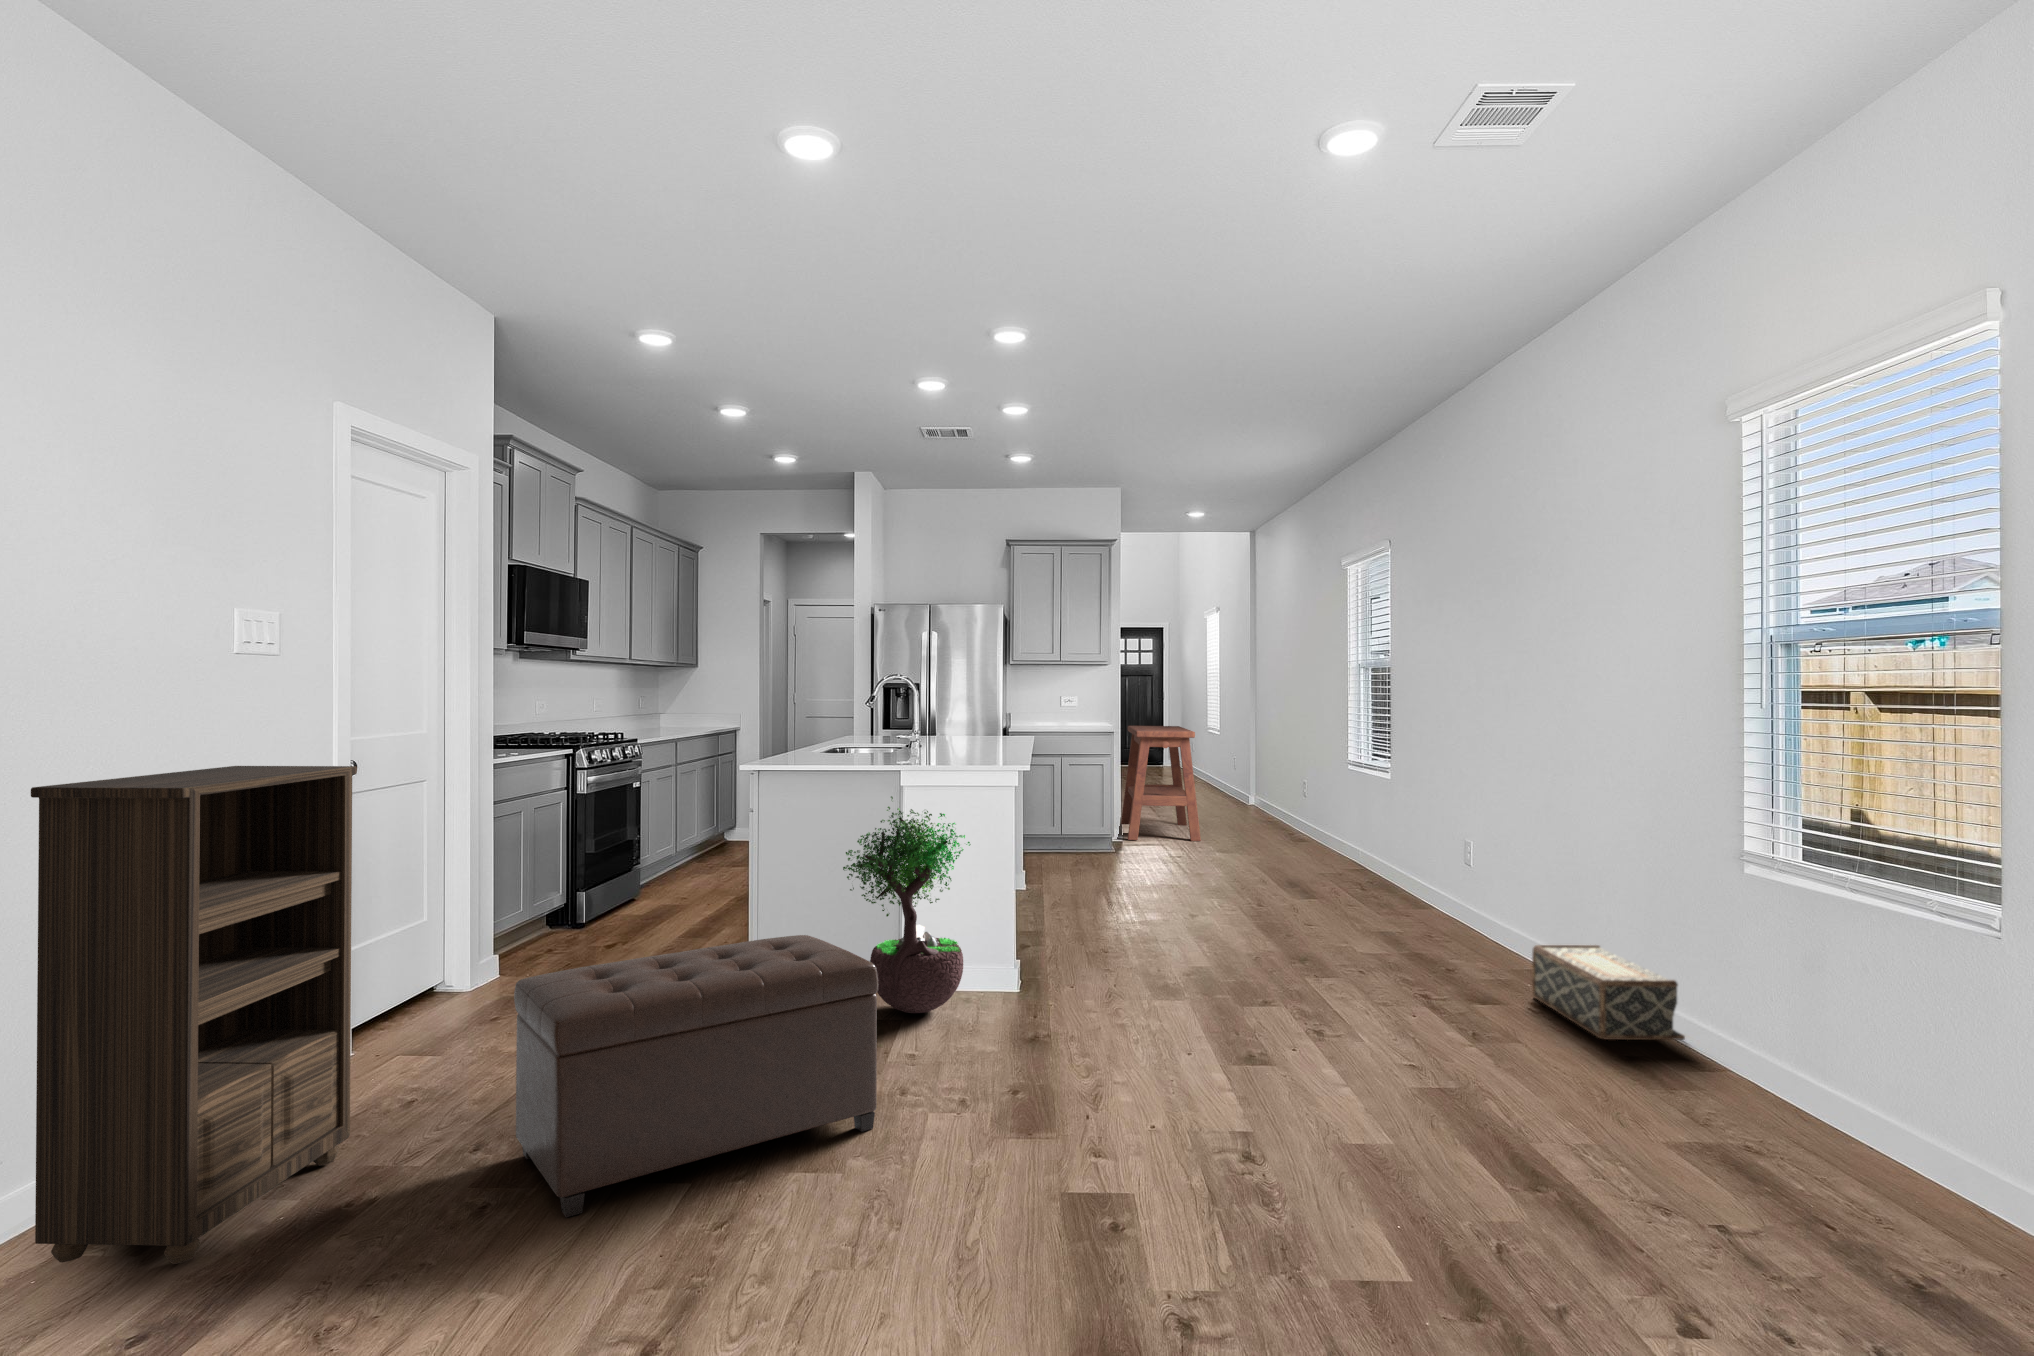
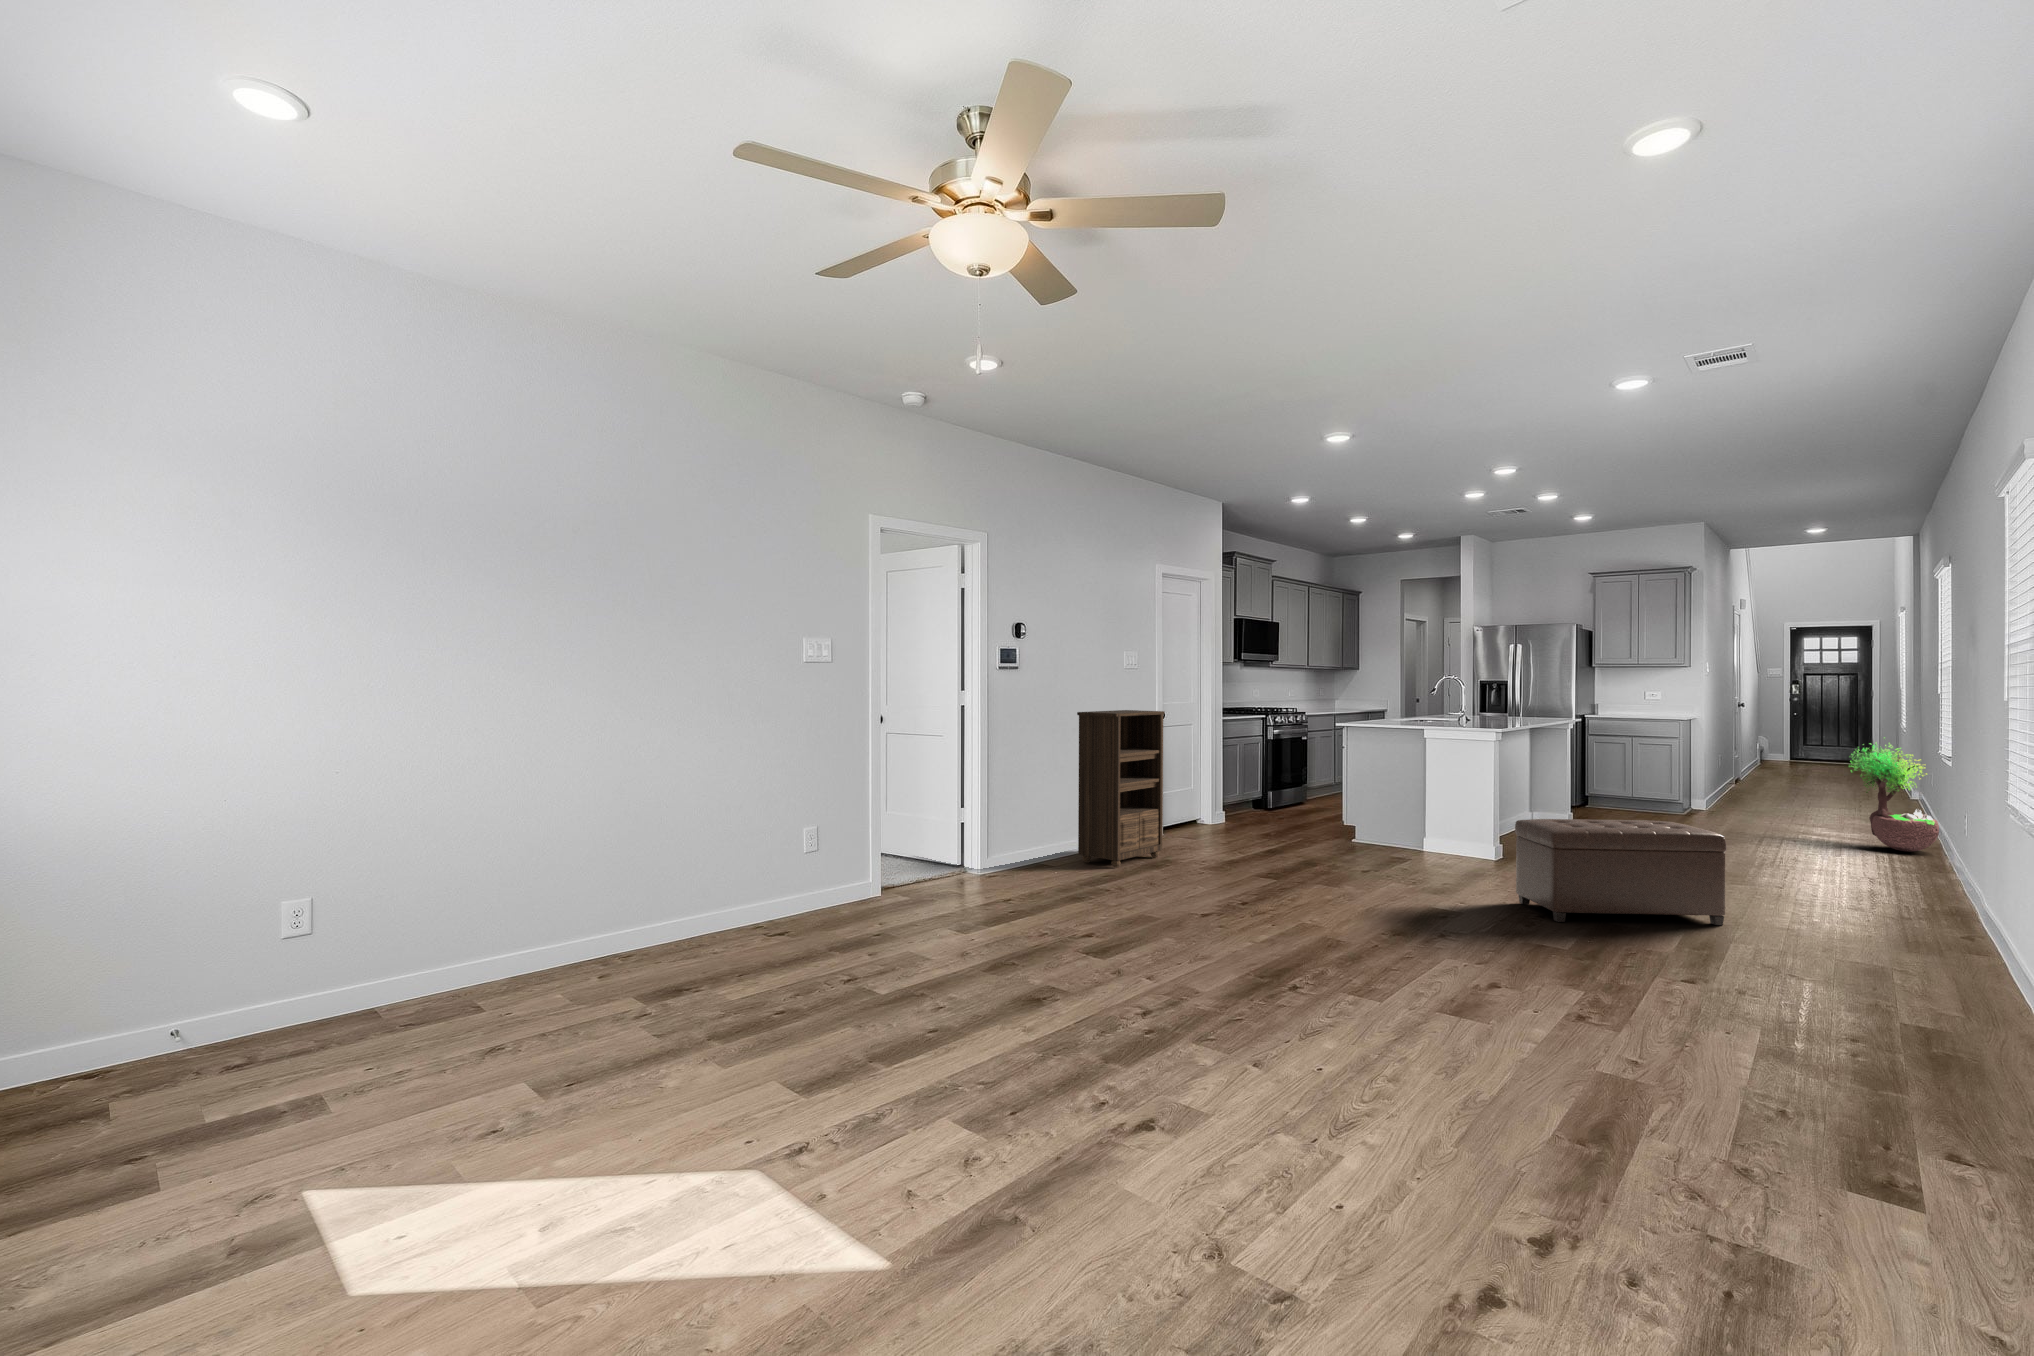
side table: present [1121,726,1201,841] -> none [1705,718,1789,815]
potted tree: present [843,796,971,1013] -> present [1849,737,1939,852]
ottoman: present [514,935,878,1217] -> present [1515,819,1726,925]
woven basket: present [1532,945,1685,1040] -> none [1894,872,1980,937]

